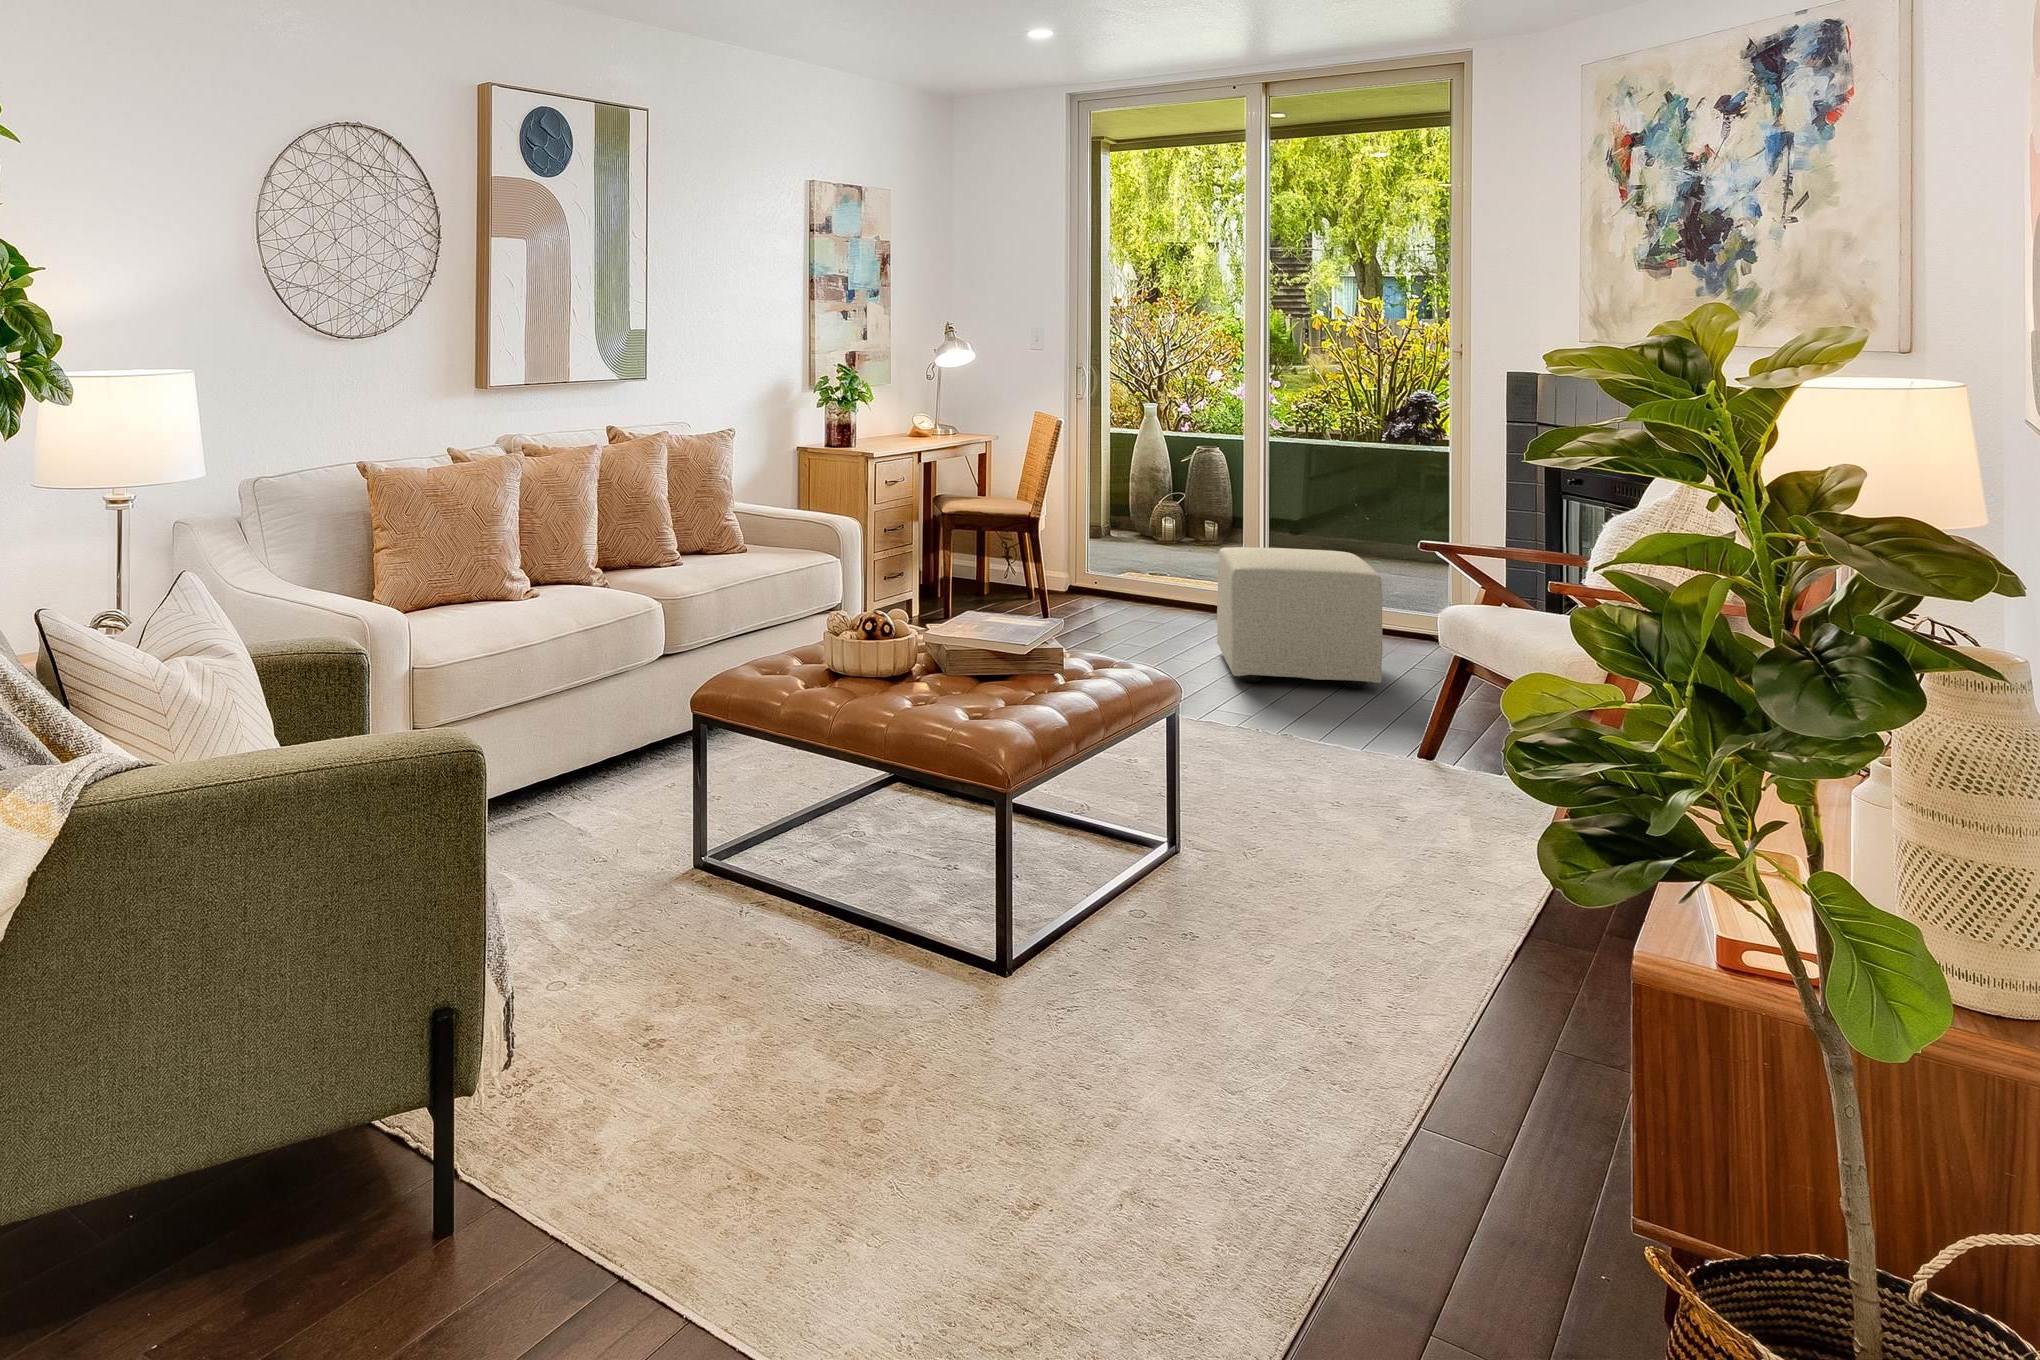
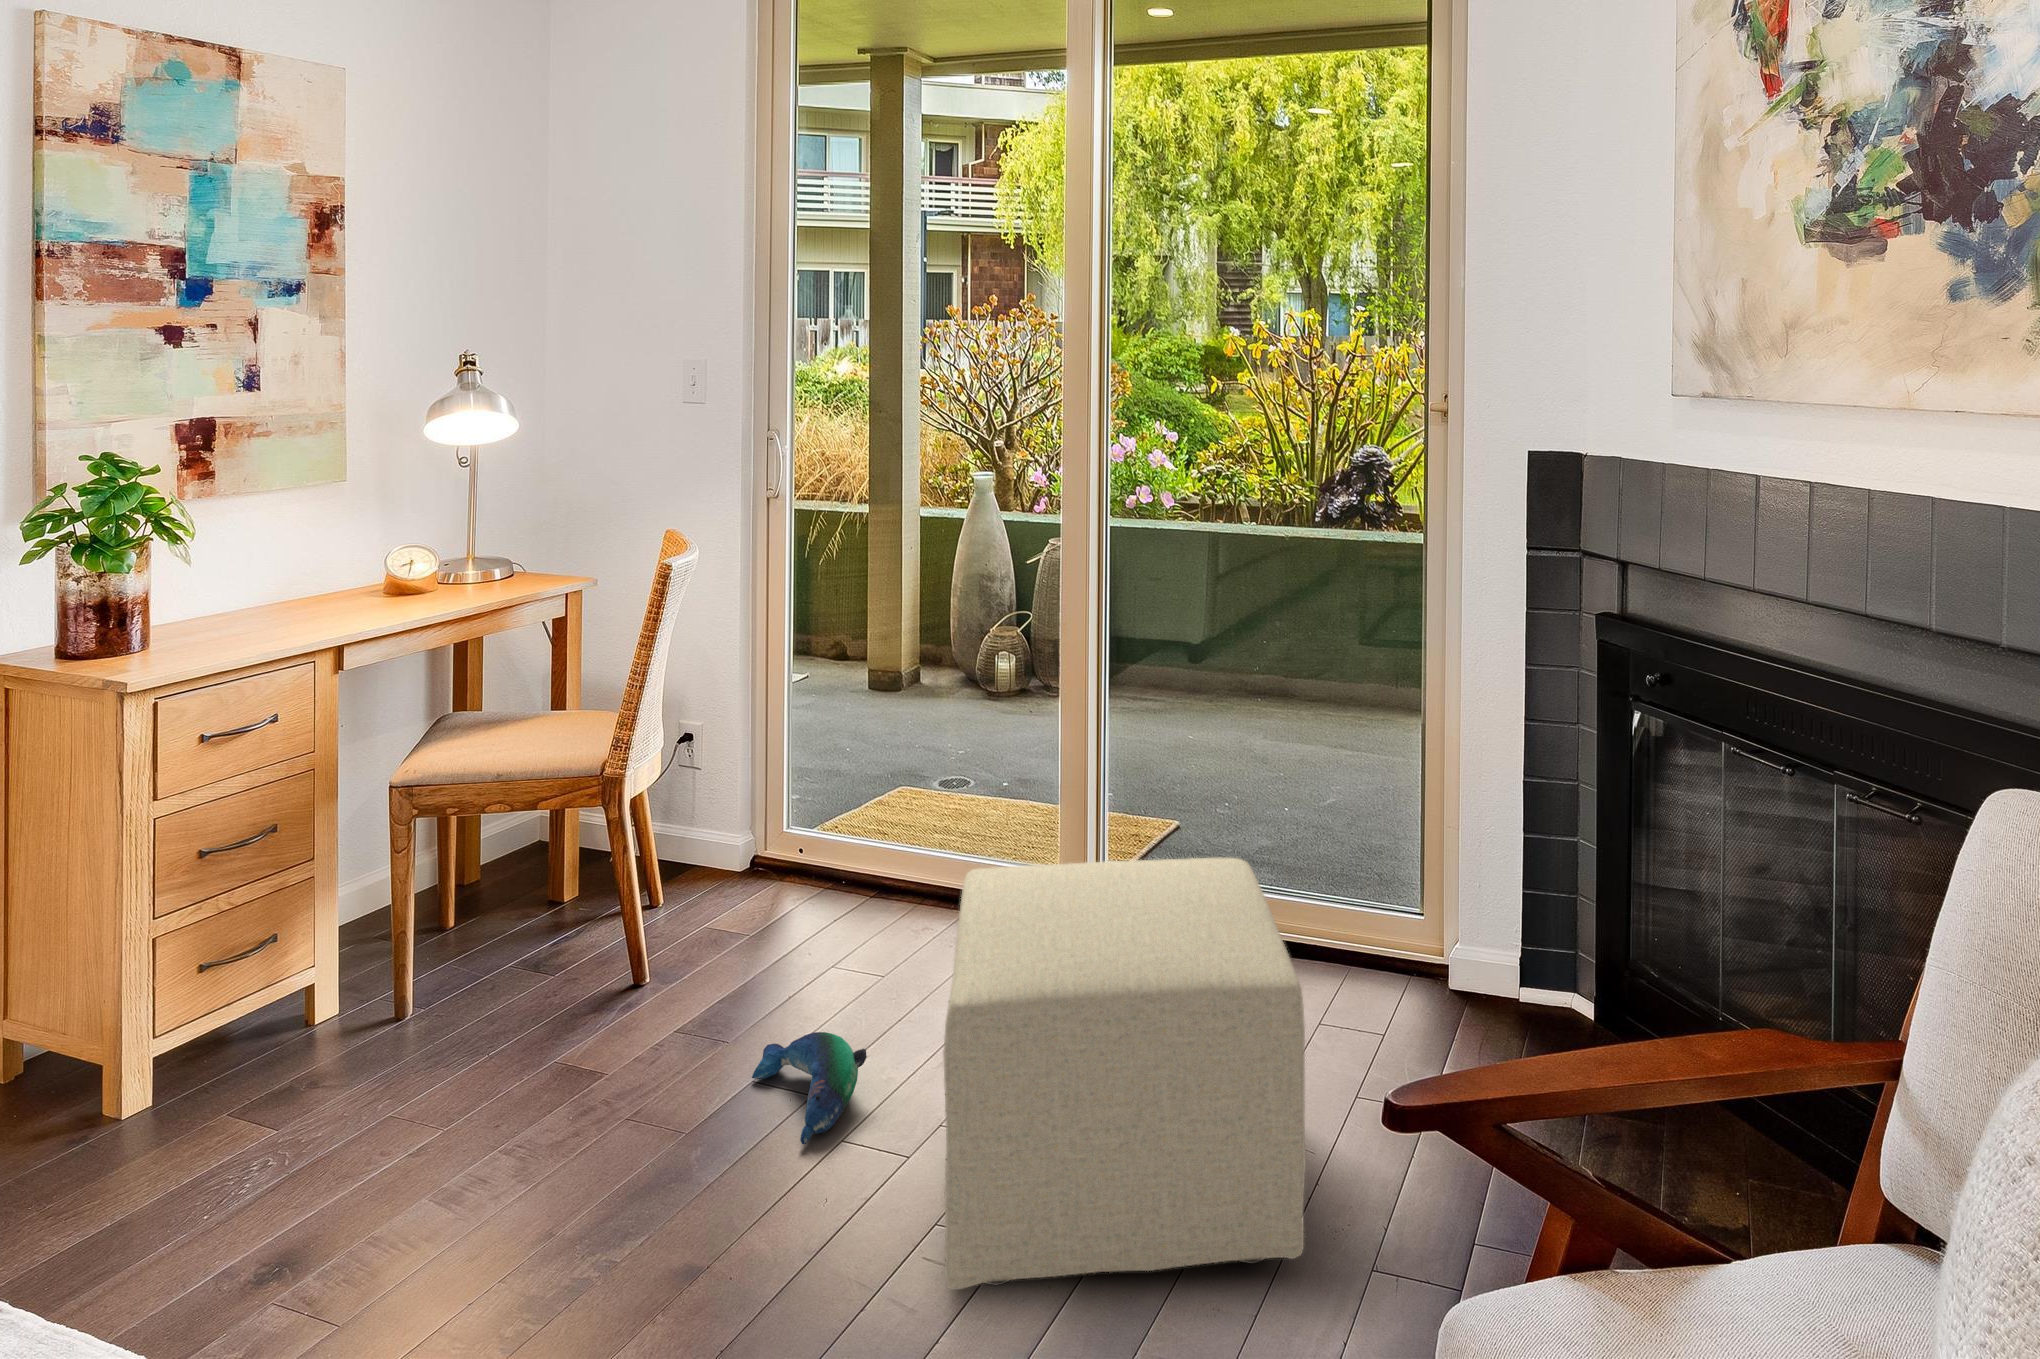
plush toy: none [1118,621,1172,652] -> present [752,1032,866,1144]

